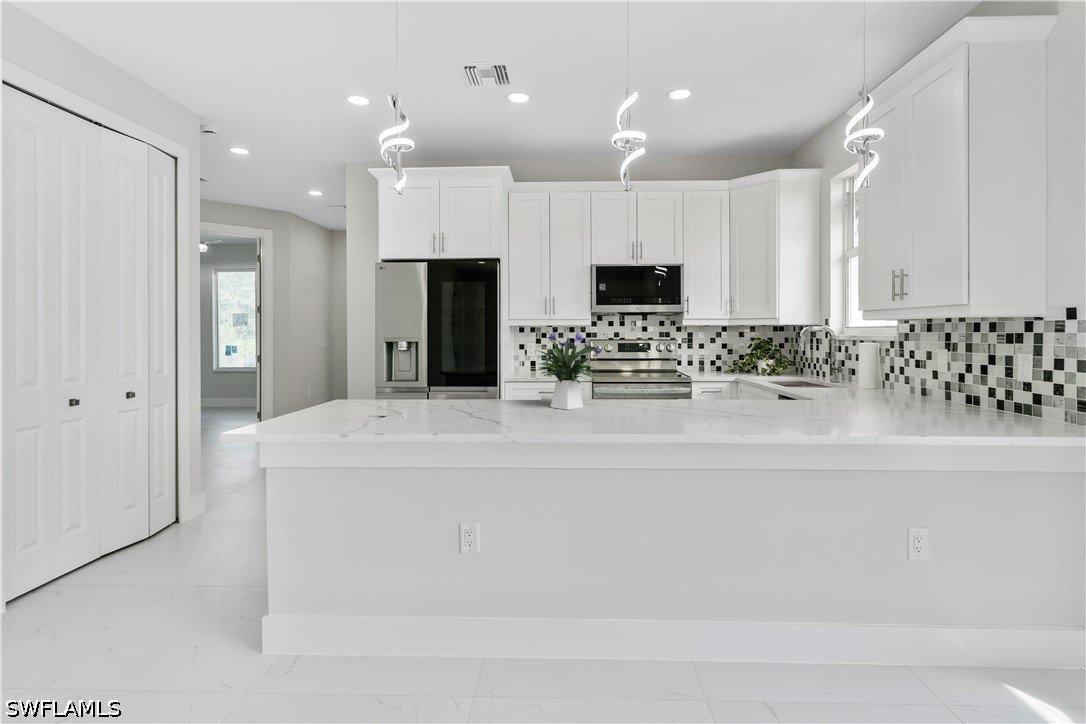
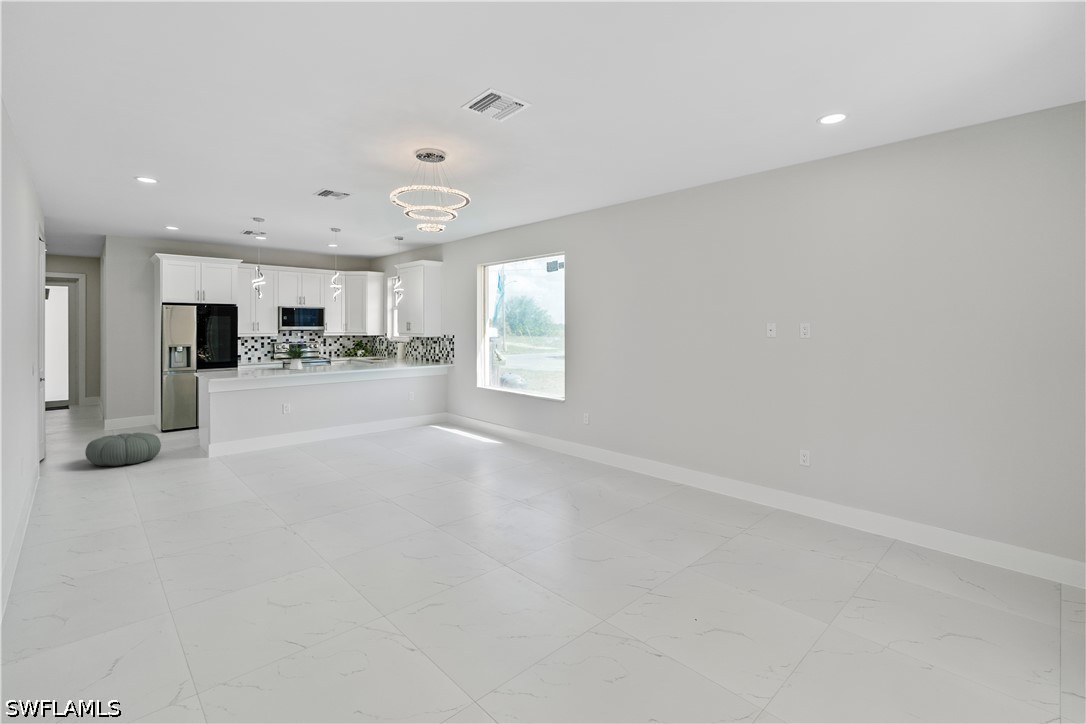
pouf: none [57,534,227,636] -> present [85,433,161,466]

